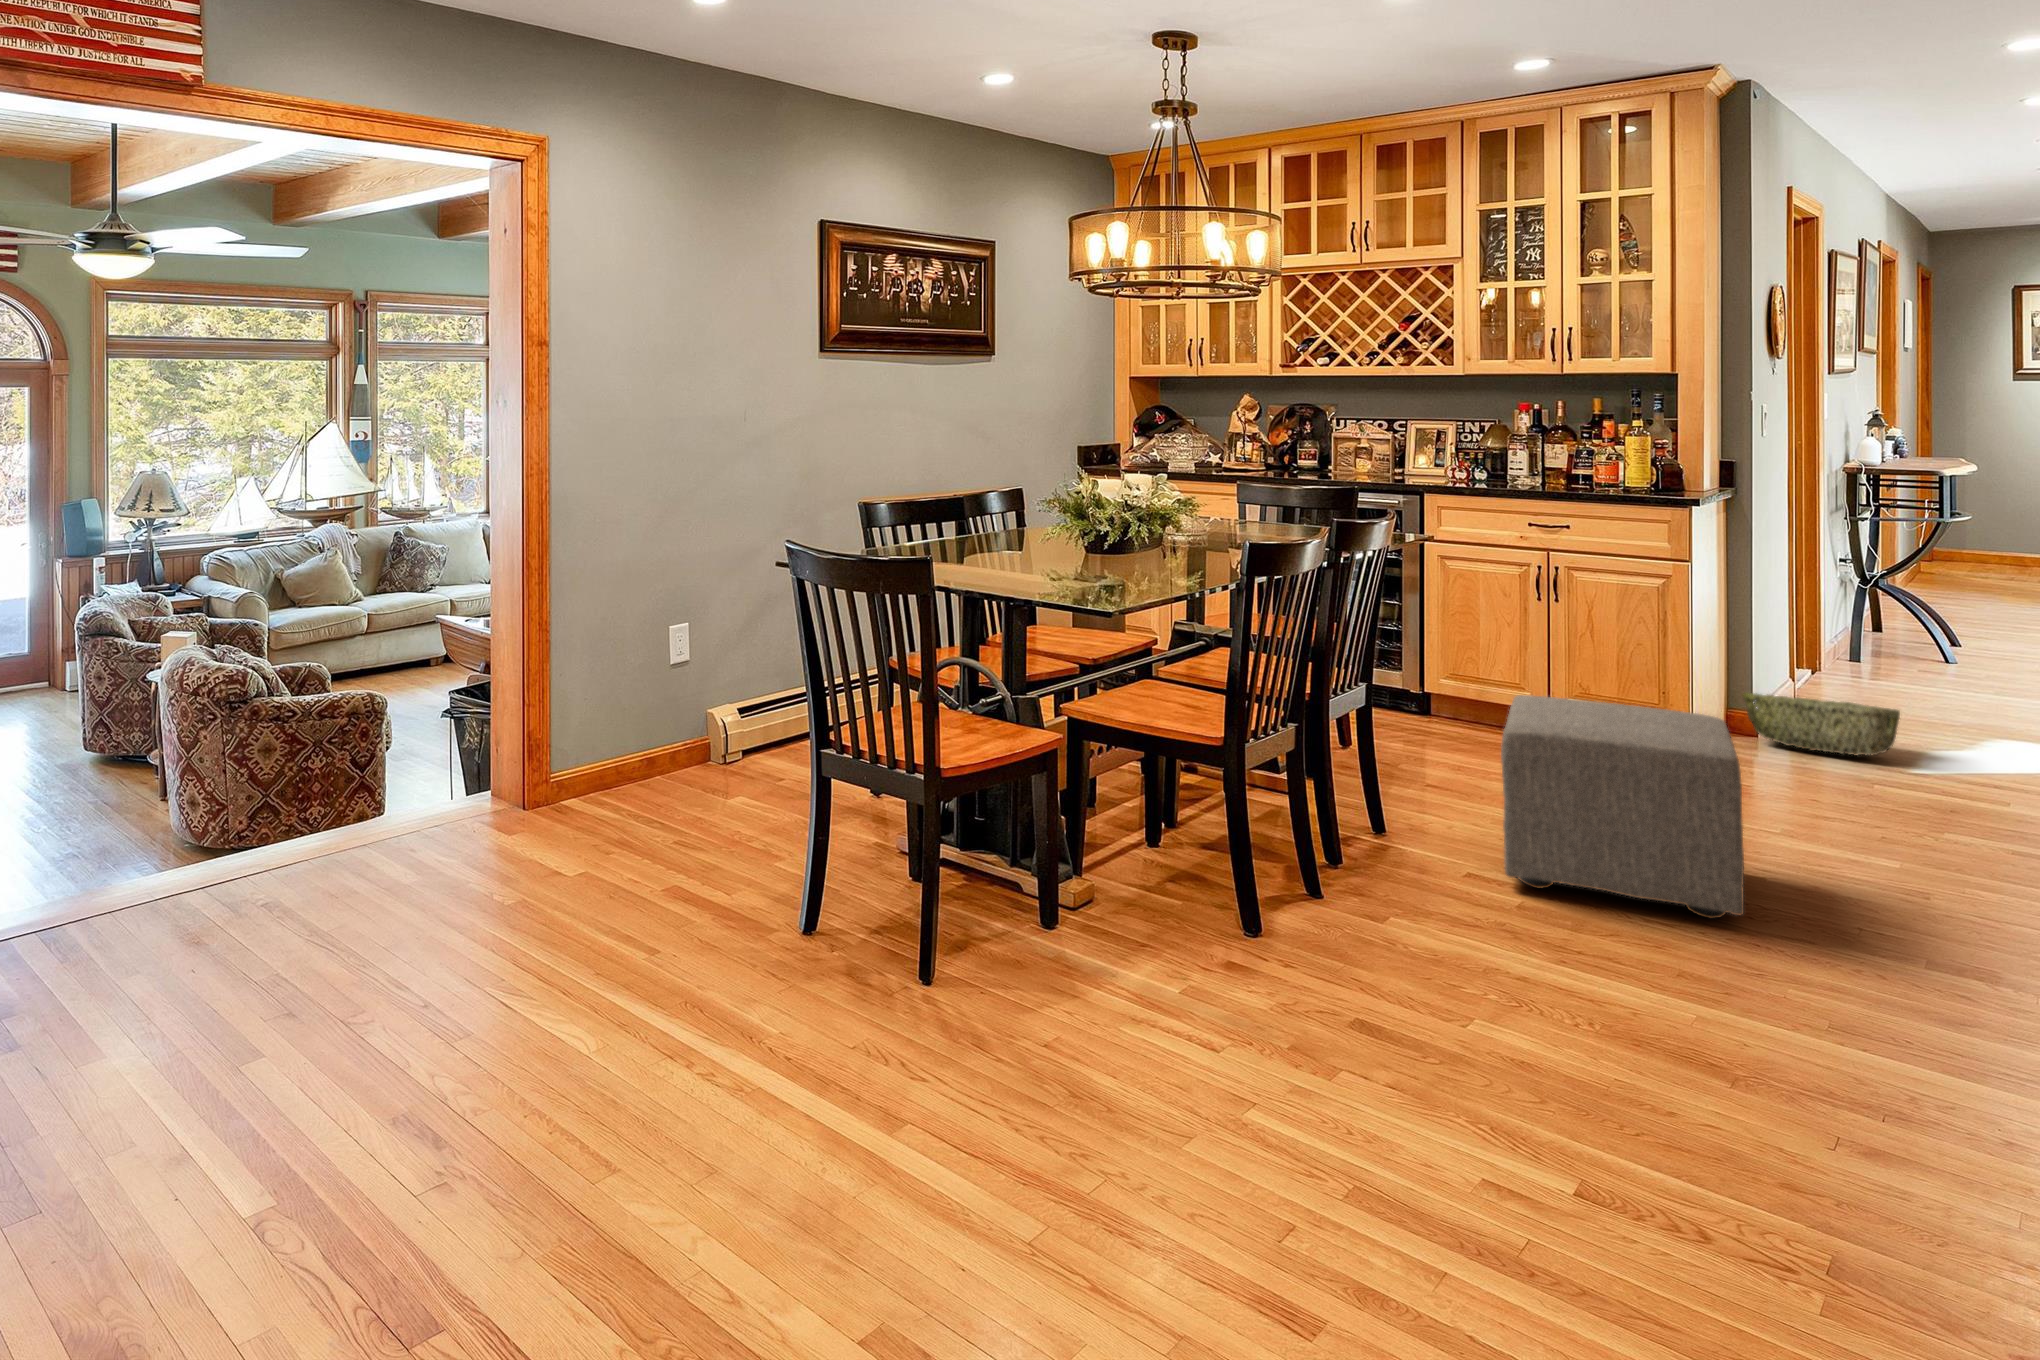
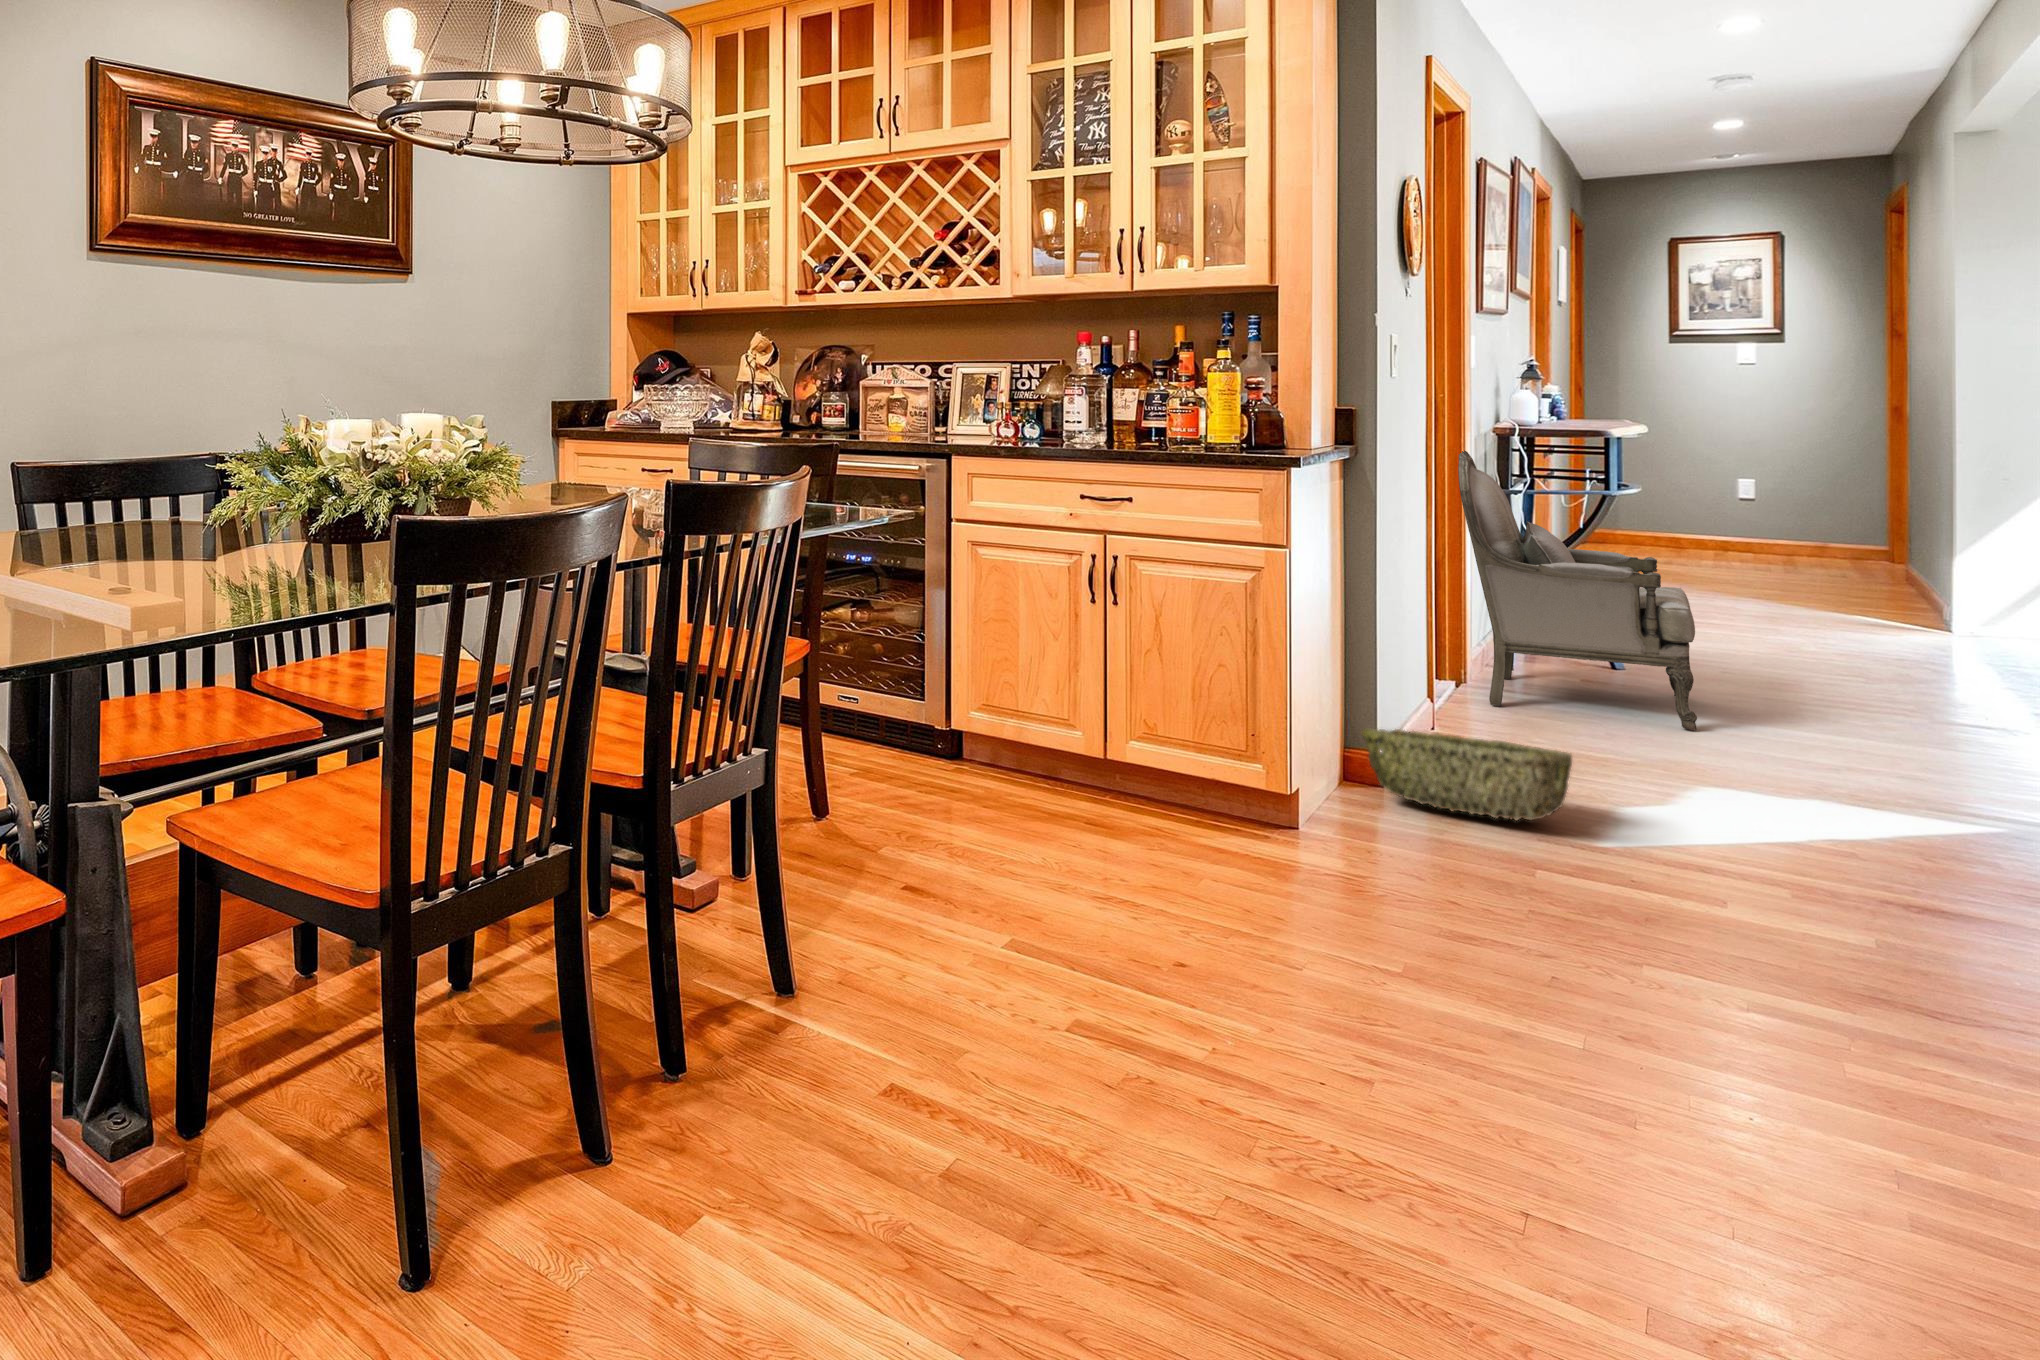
armchair: none [1814,486,2008,704] -> present [1458,450,1697,730]
ottoman: present [1501,695,1744,918] -> none [939,765,1336,1202]

